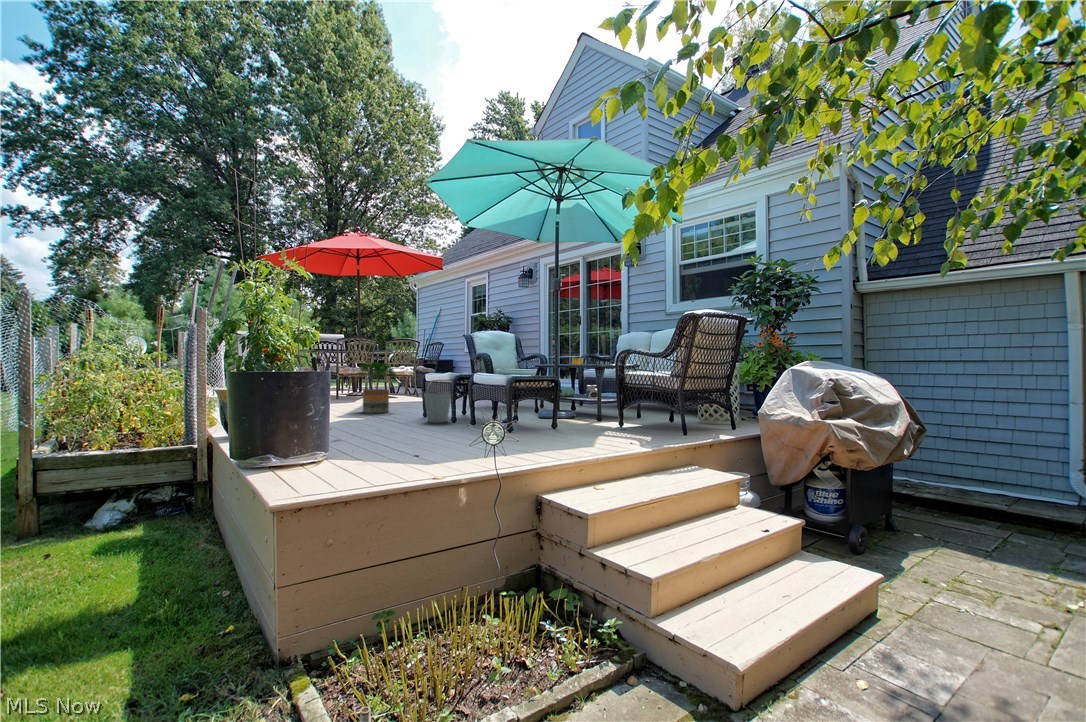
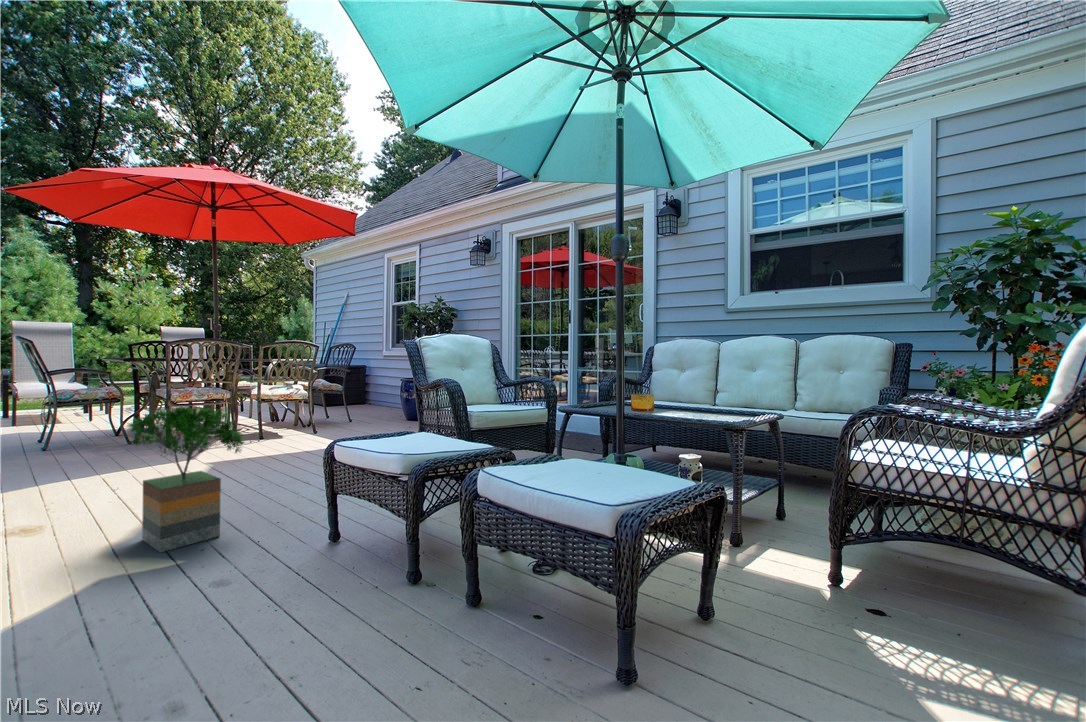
bucket: present [424,380,451,423] -> none [315,492,414,655]

